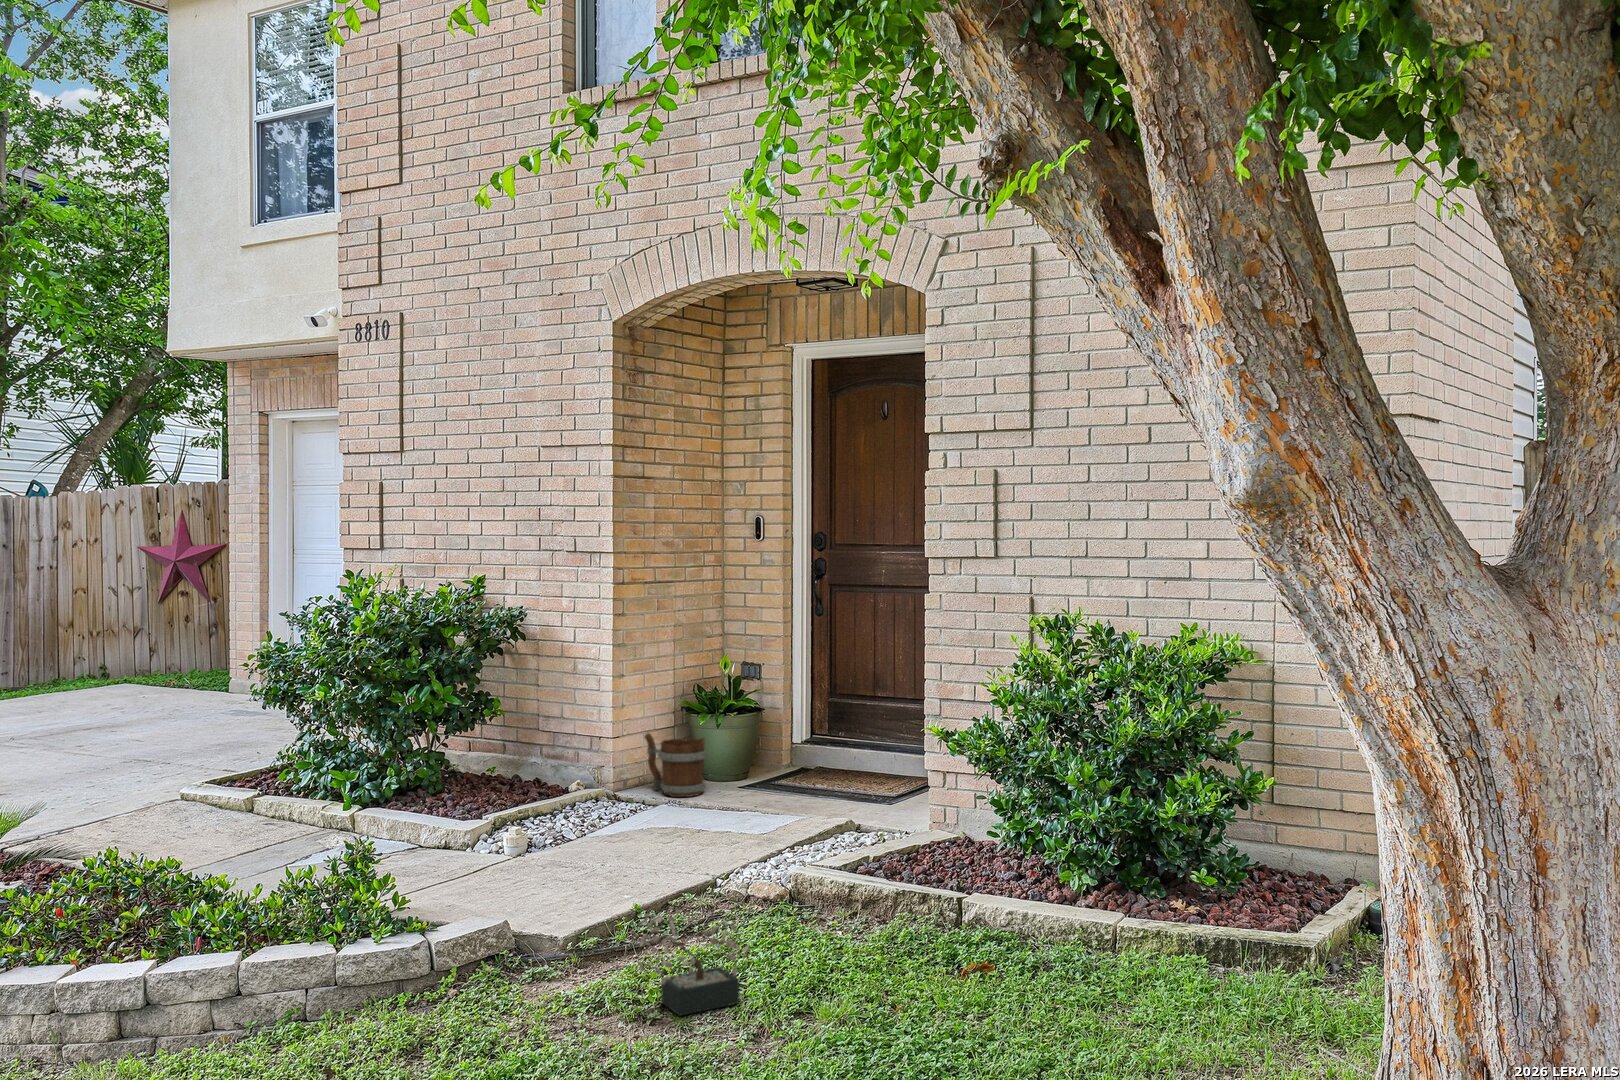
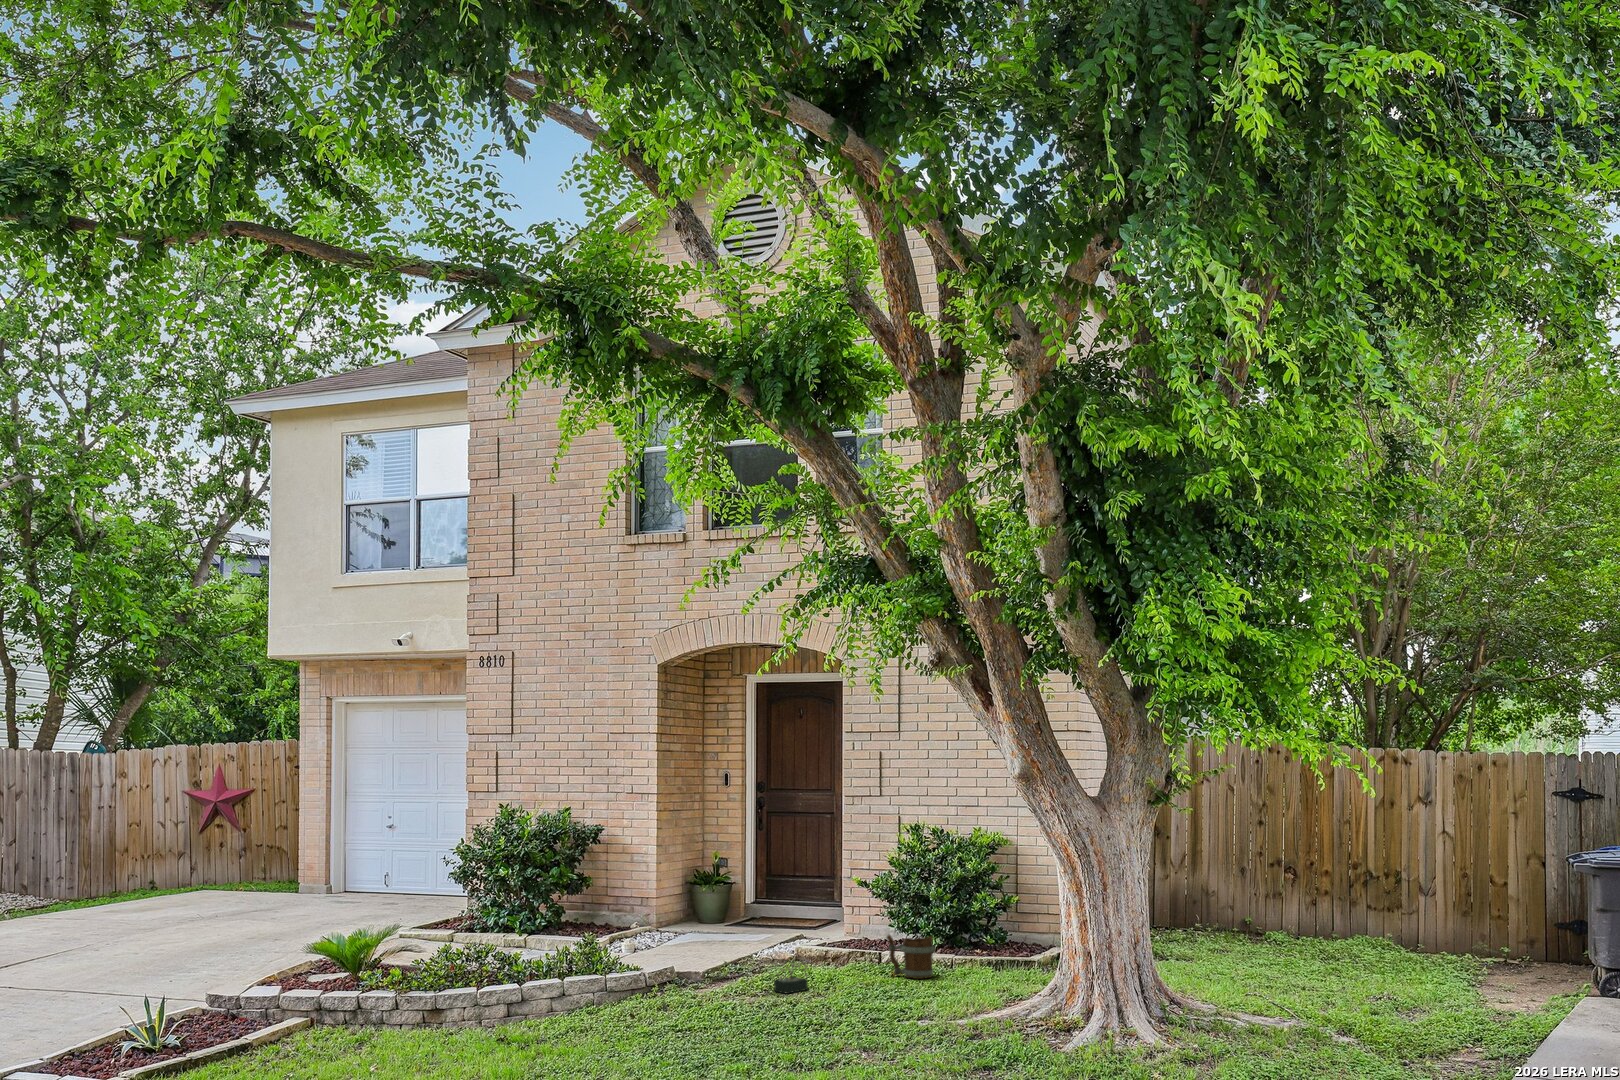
bucket: present [645,733,708,797] -> present [887,935,935,979]

